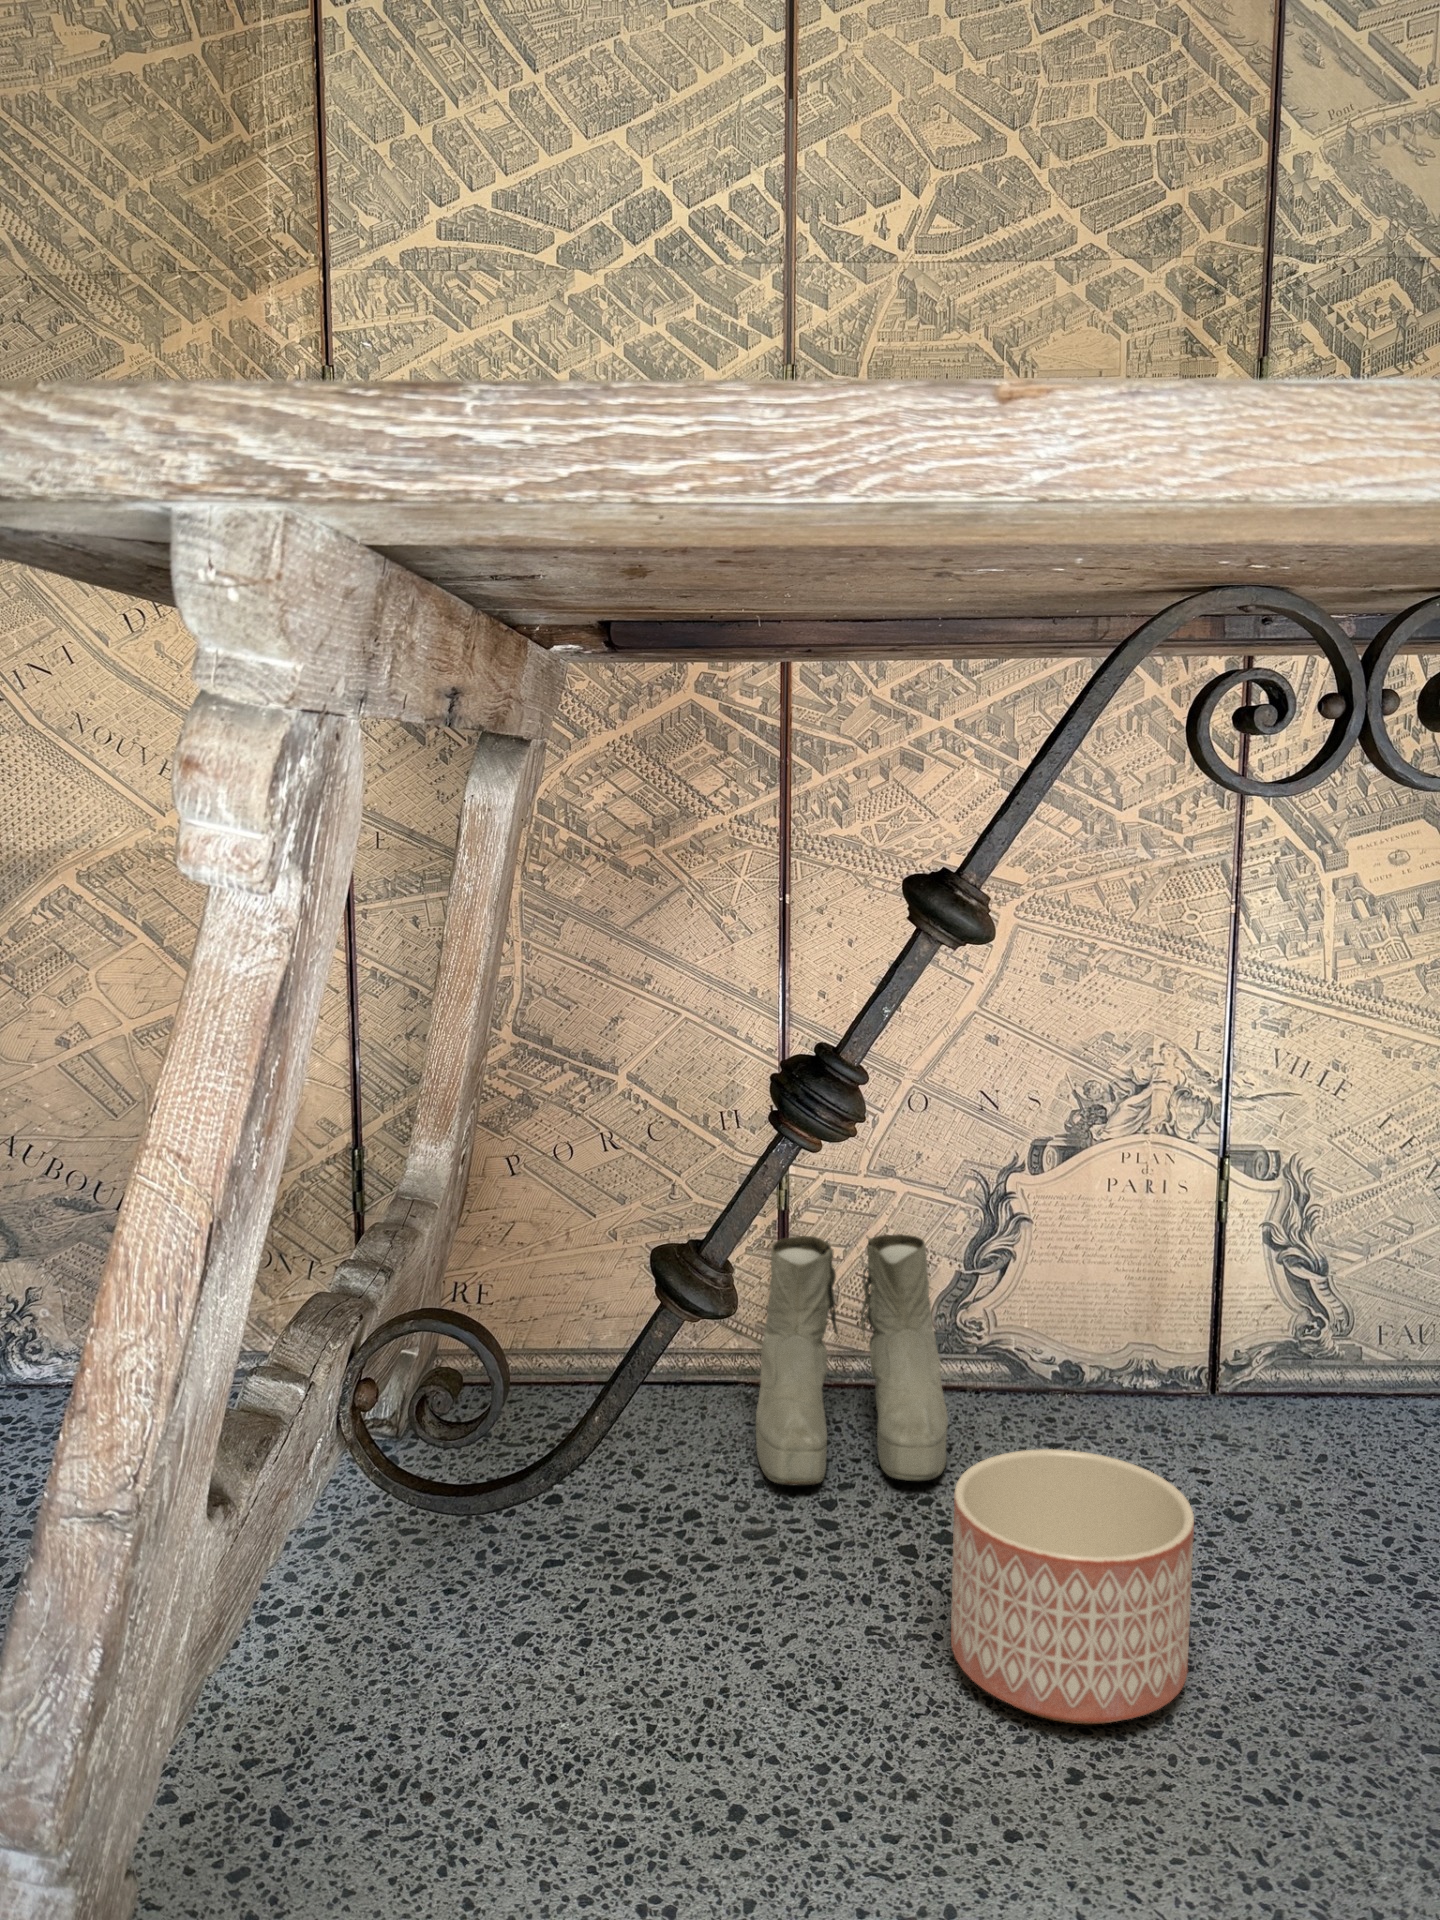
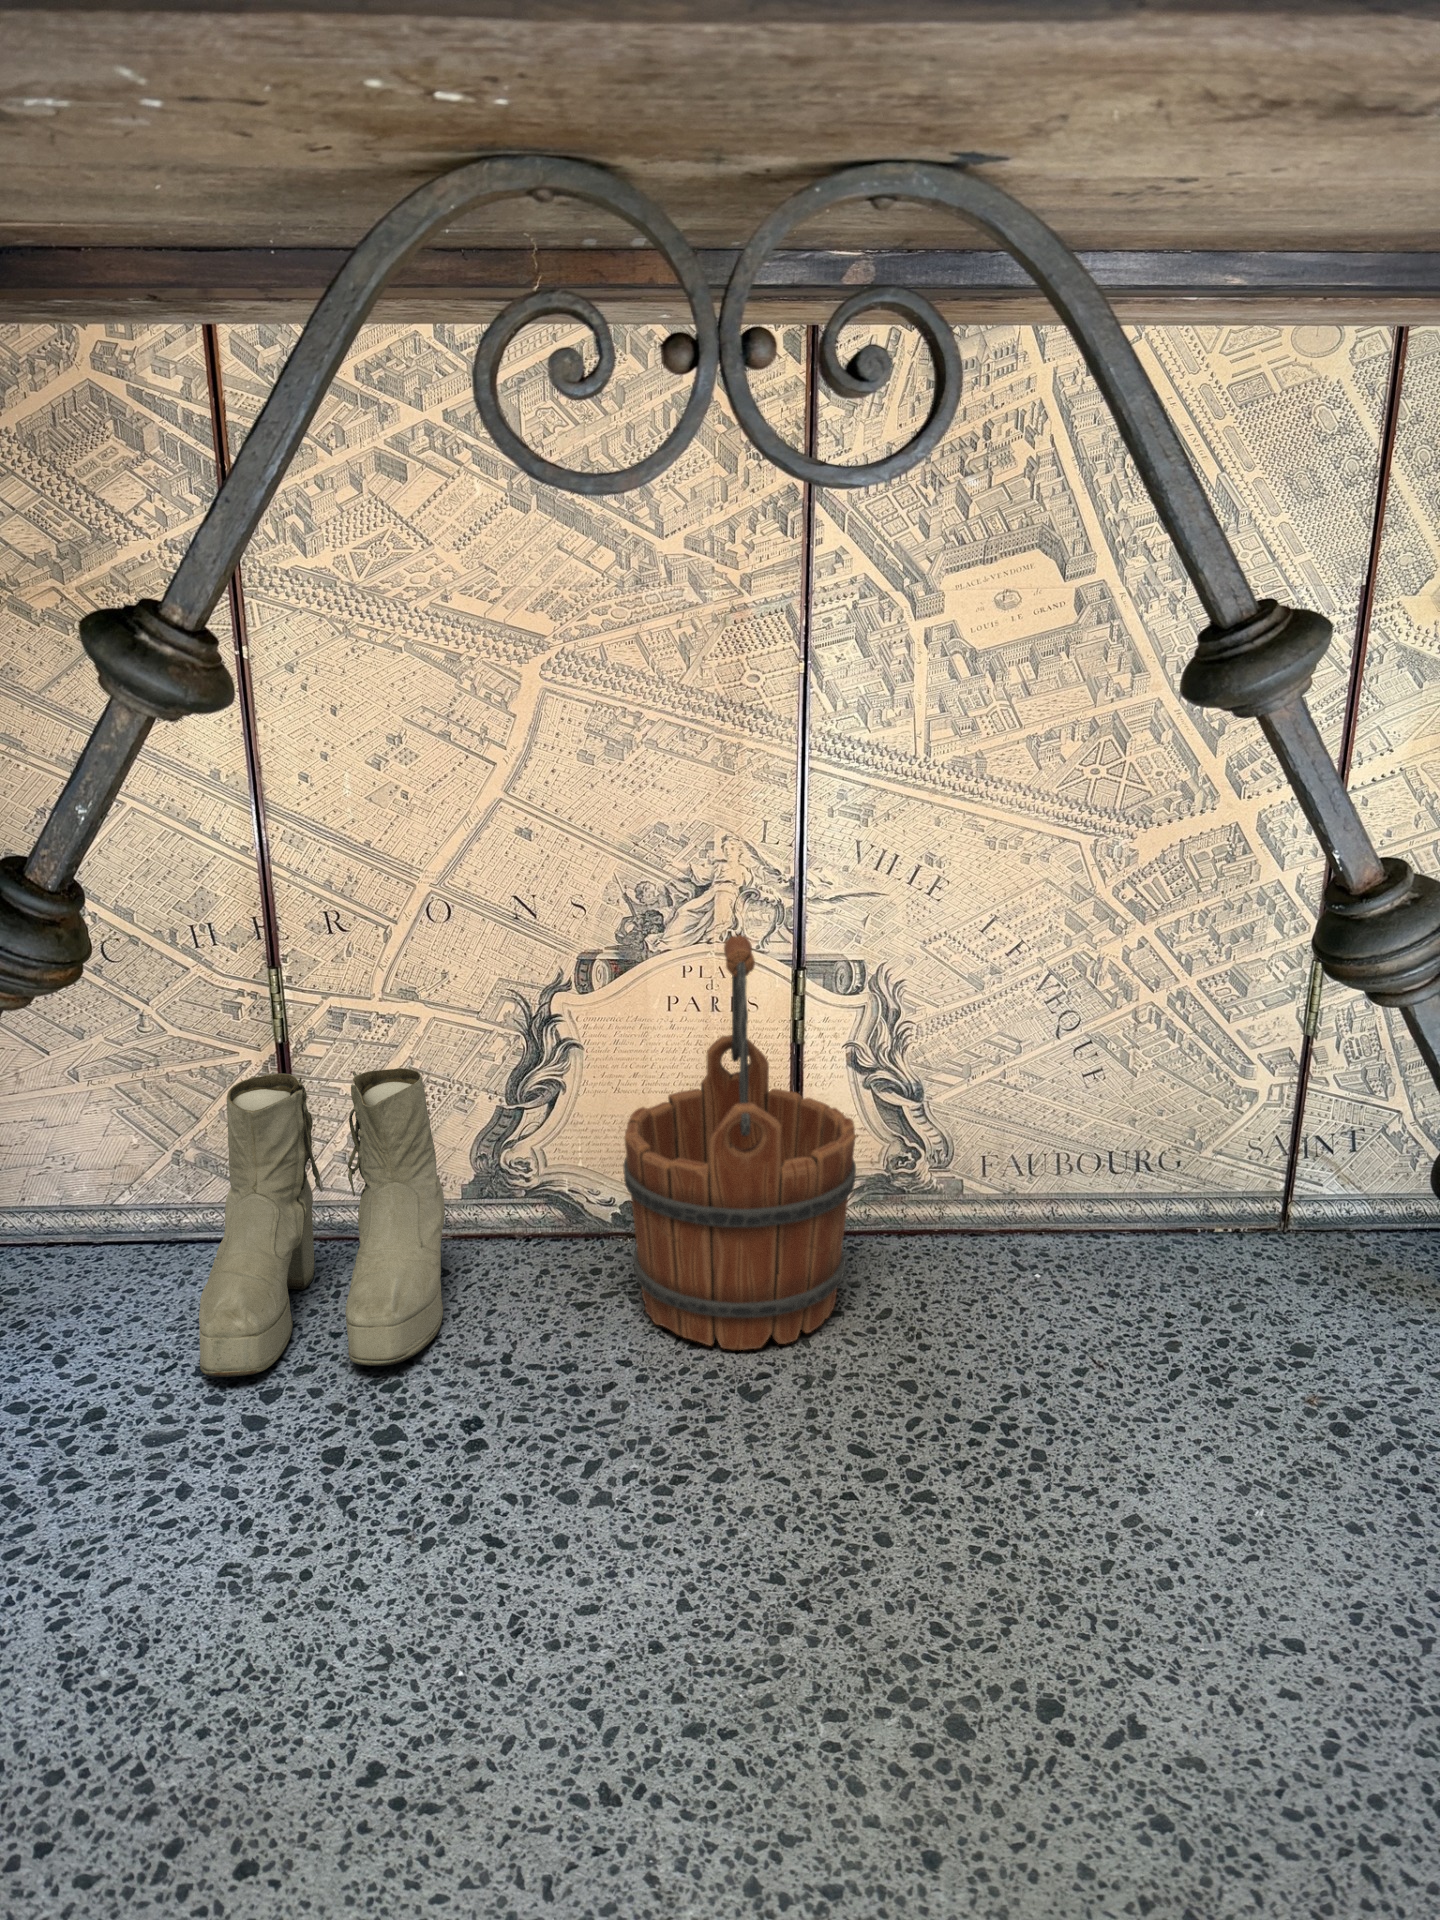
wooden bucket: none [1098,1127,1303,1481] -> present [623,935,856,1350]
planter: present [951,1449,1194,1724] -> none [278,1346,586,1704]

